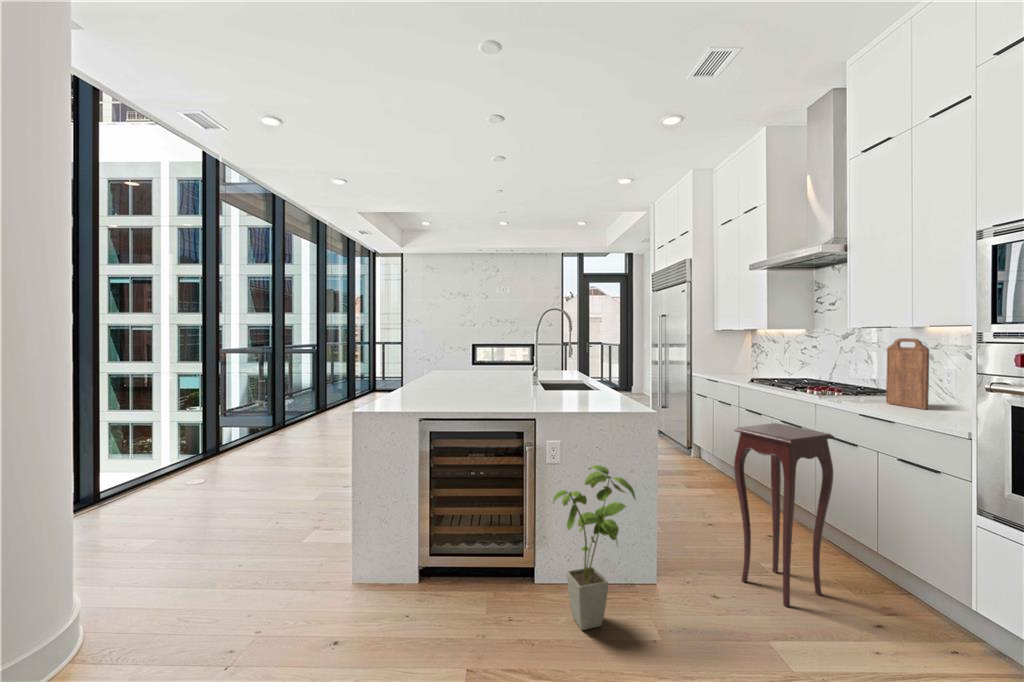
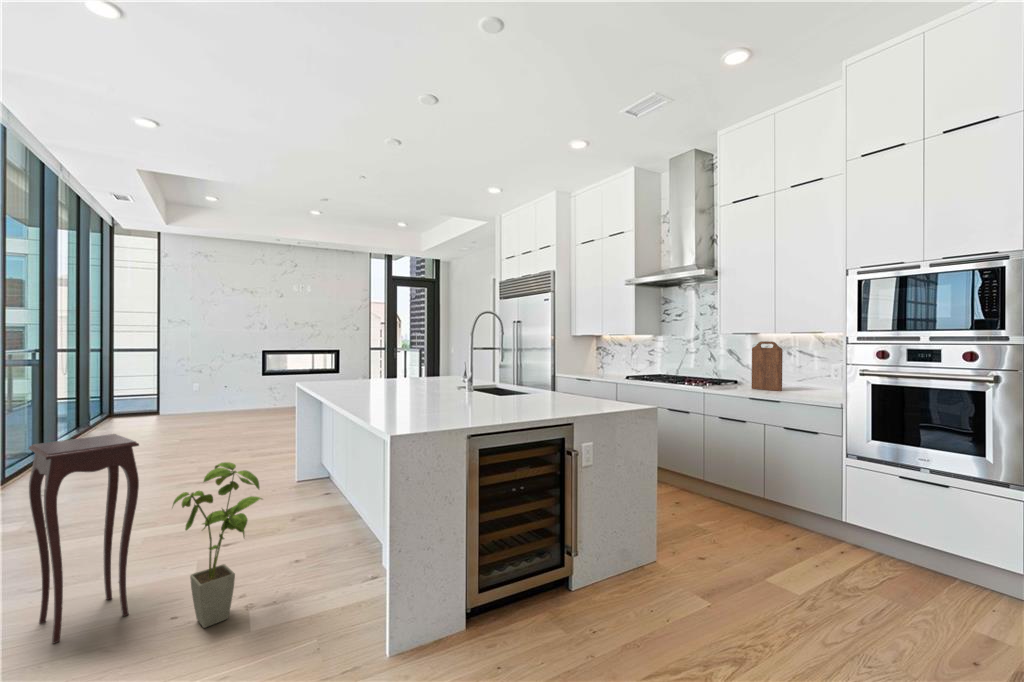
side table: present [734,423,834,607] -> present [29,434,139,643]
house plant: present [553,465,635,630] -> present [173,462,262,628]

